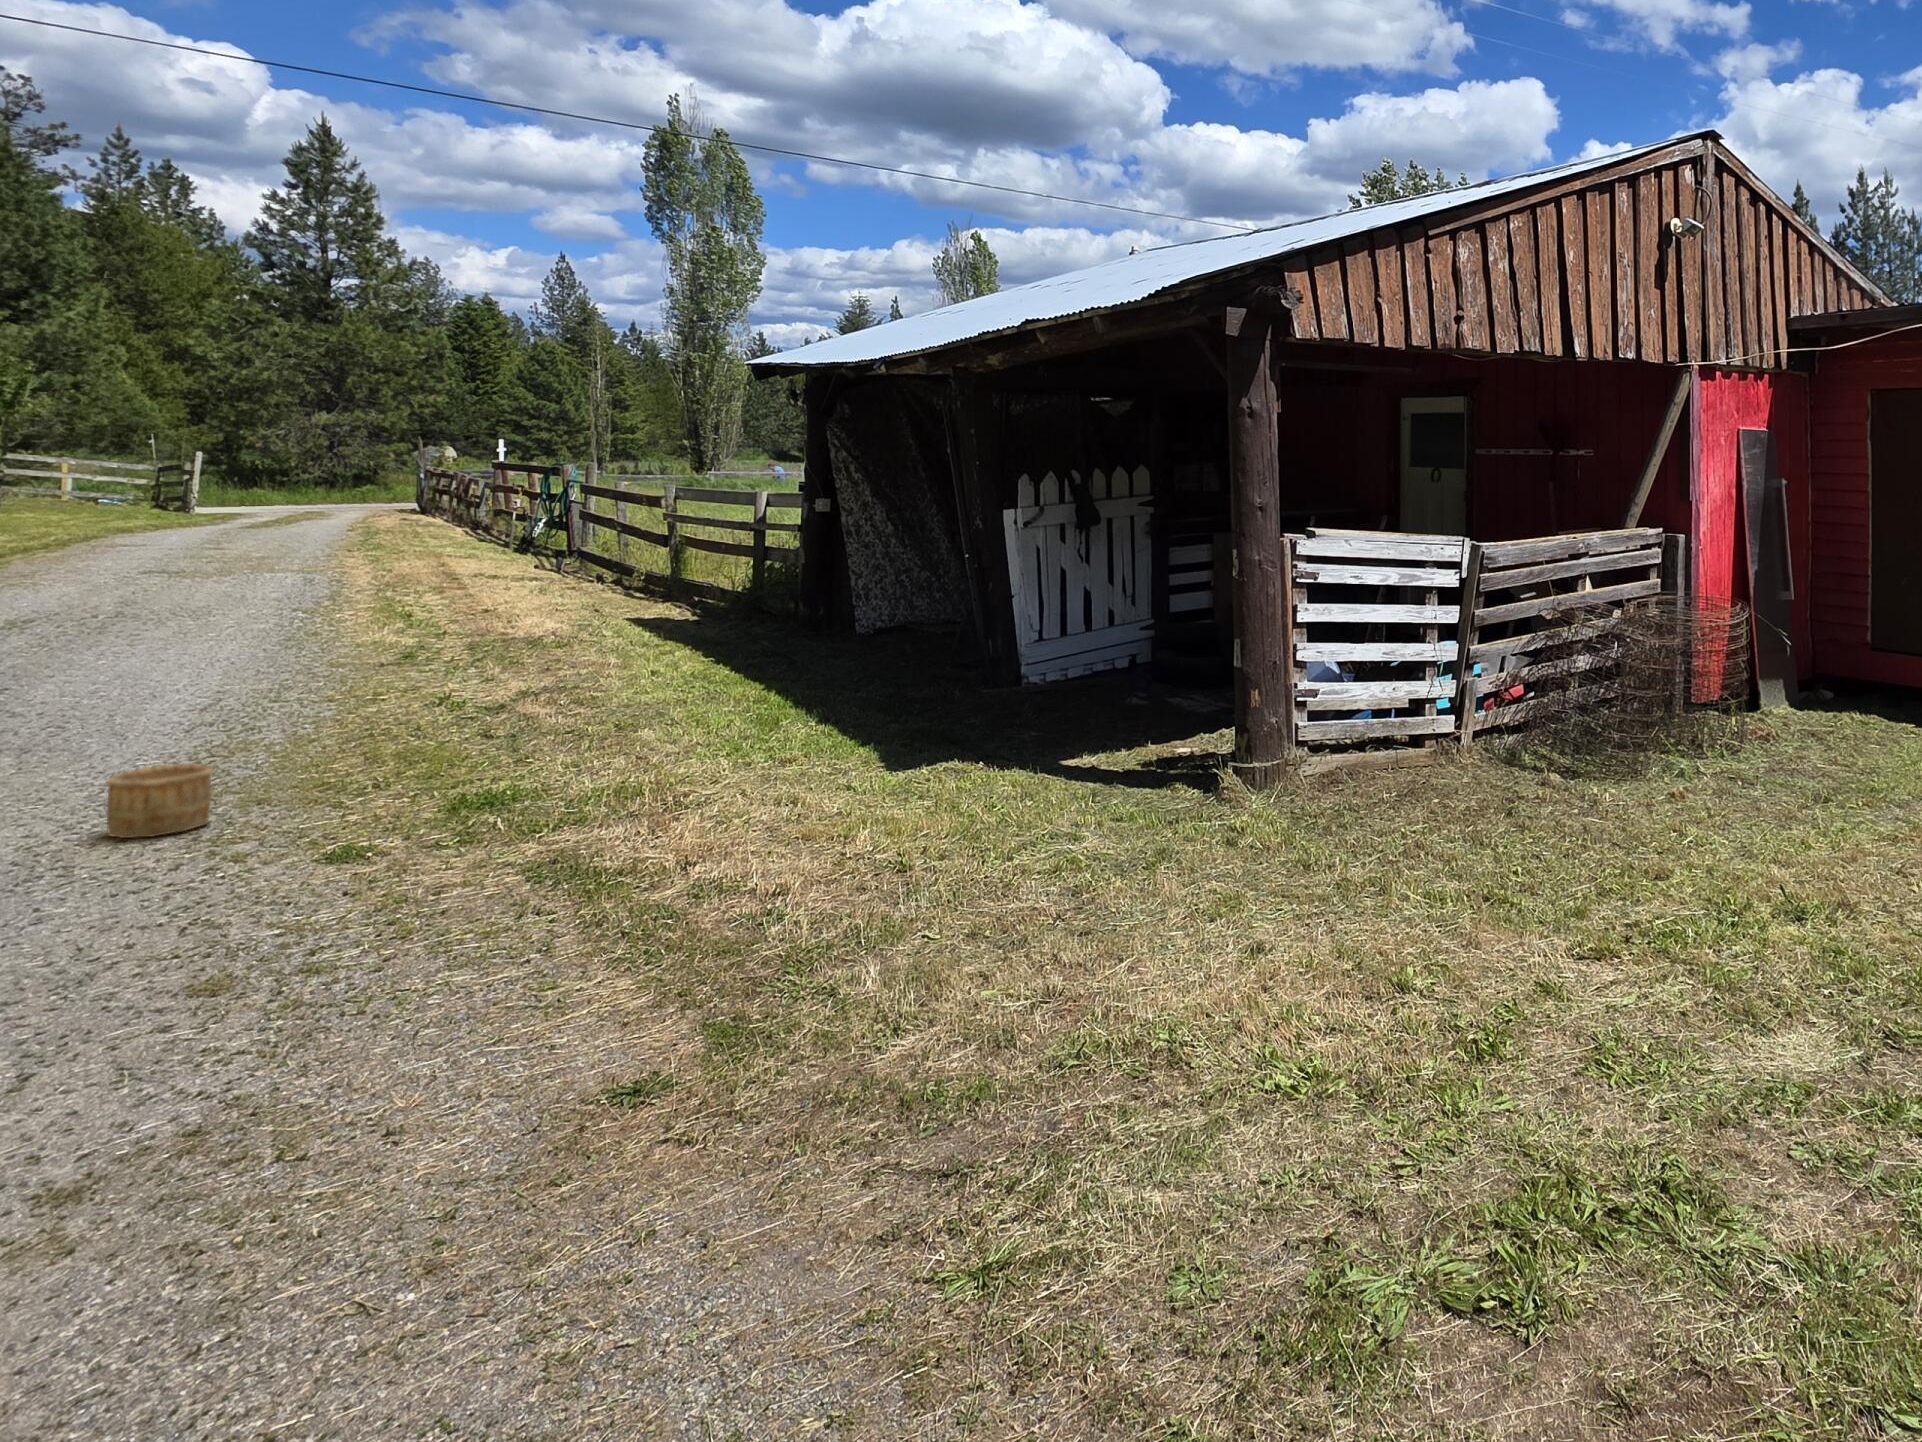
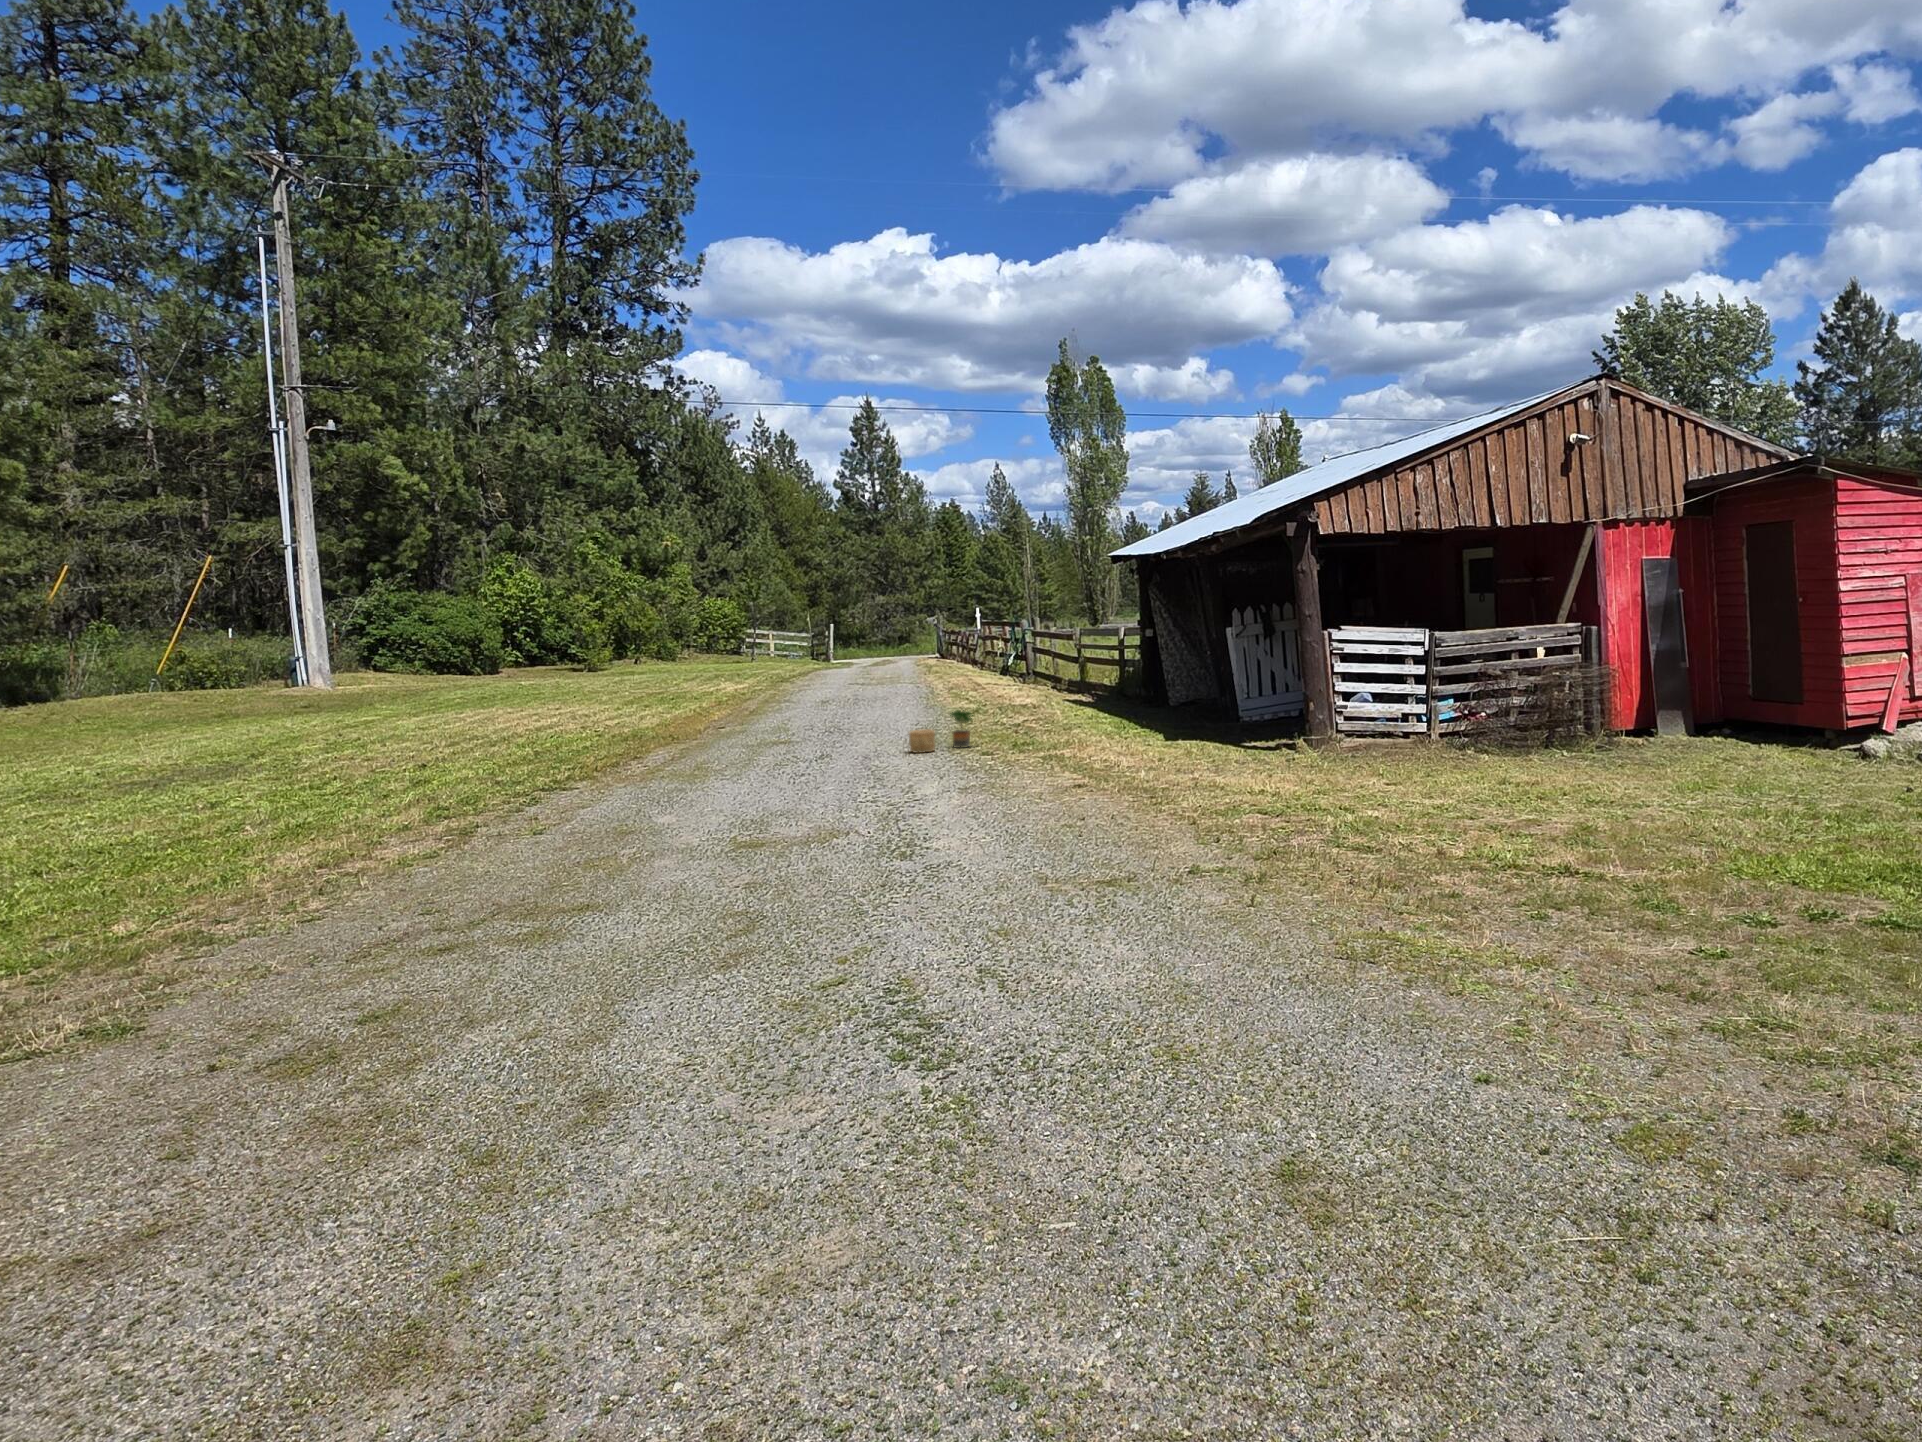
potted tree: none [279,700,365,802] -> present [950,710,973,748]

